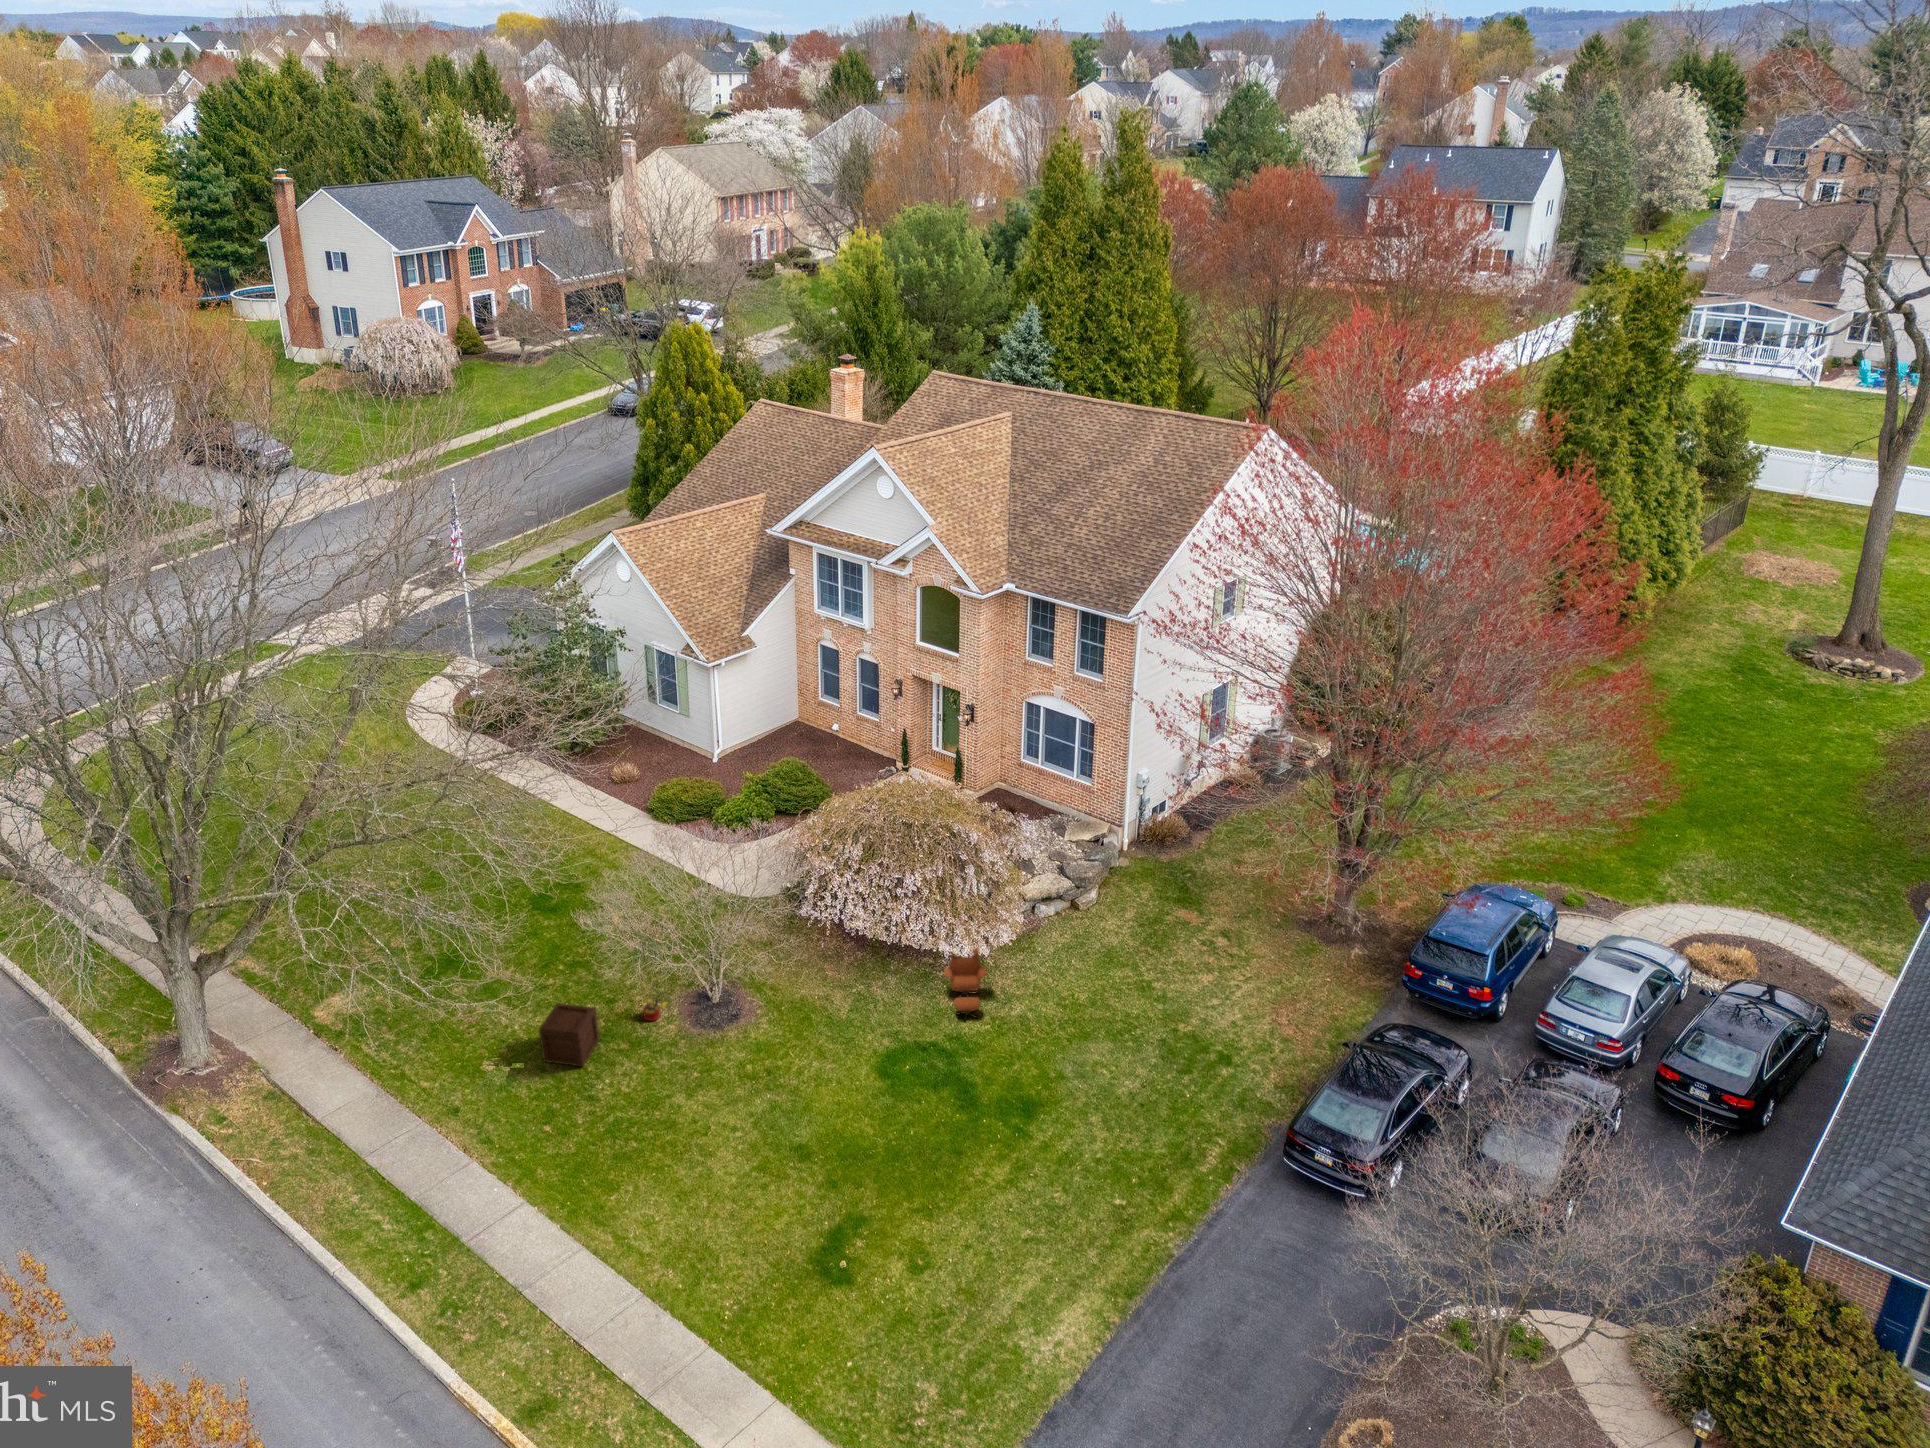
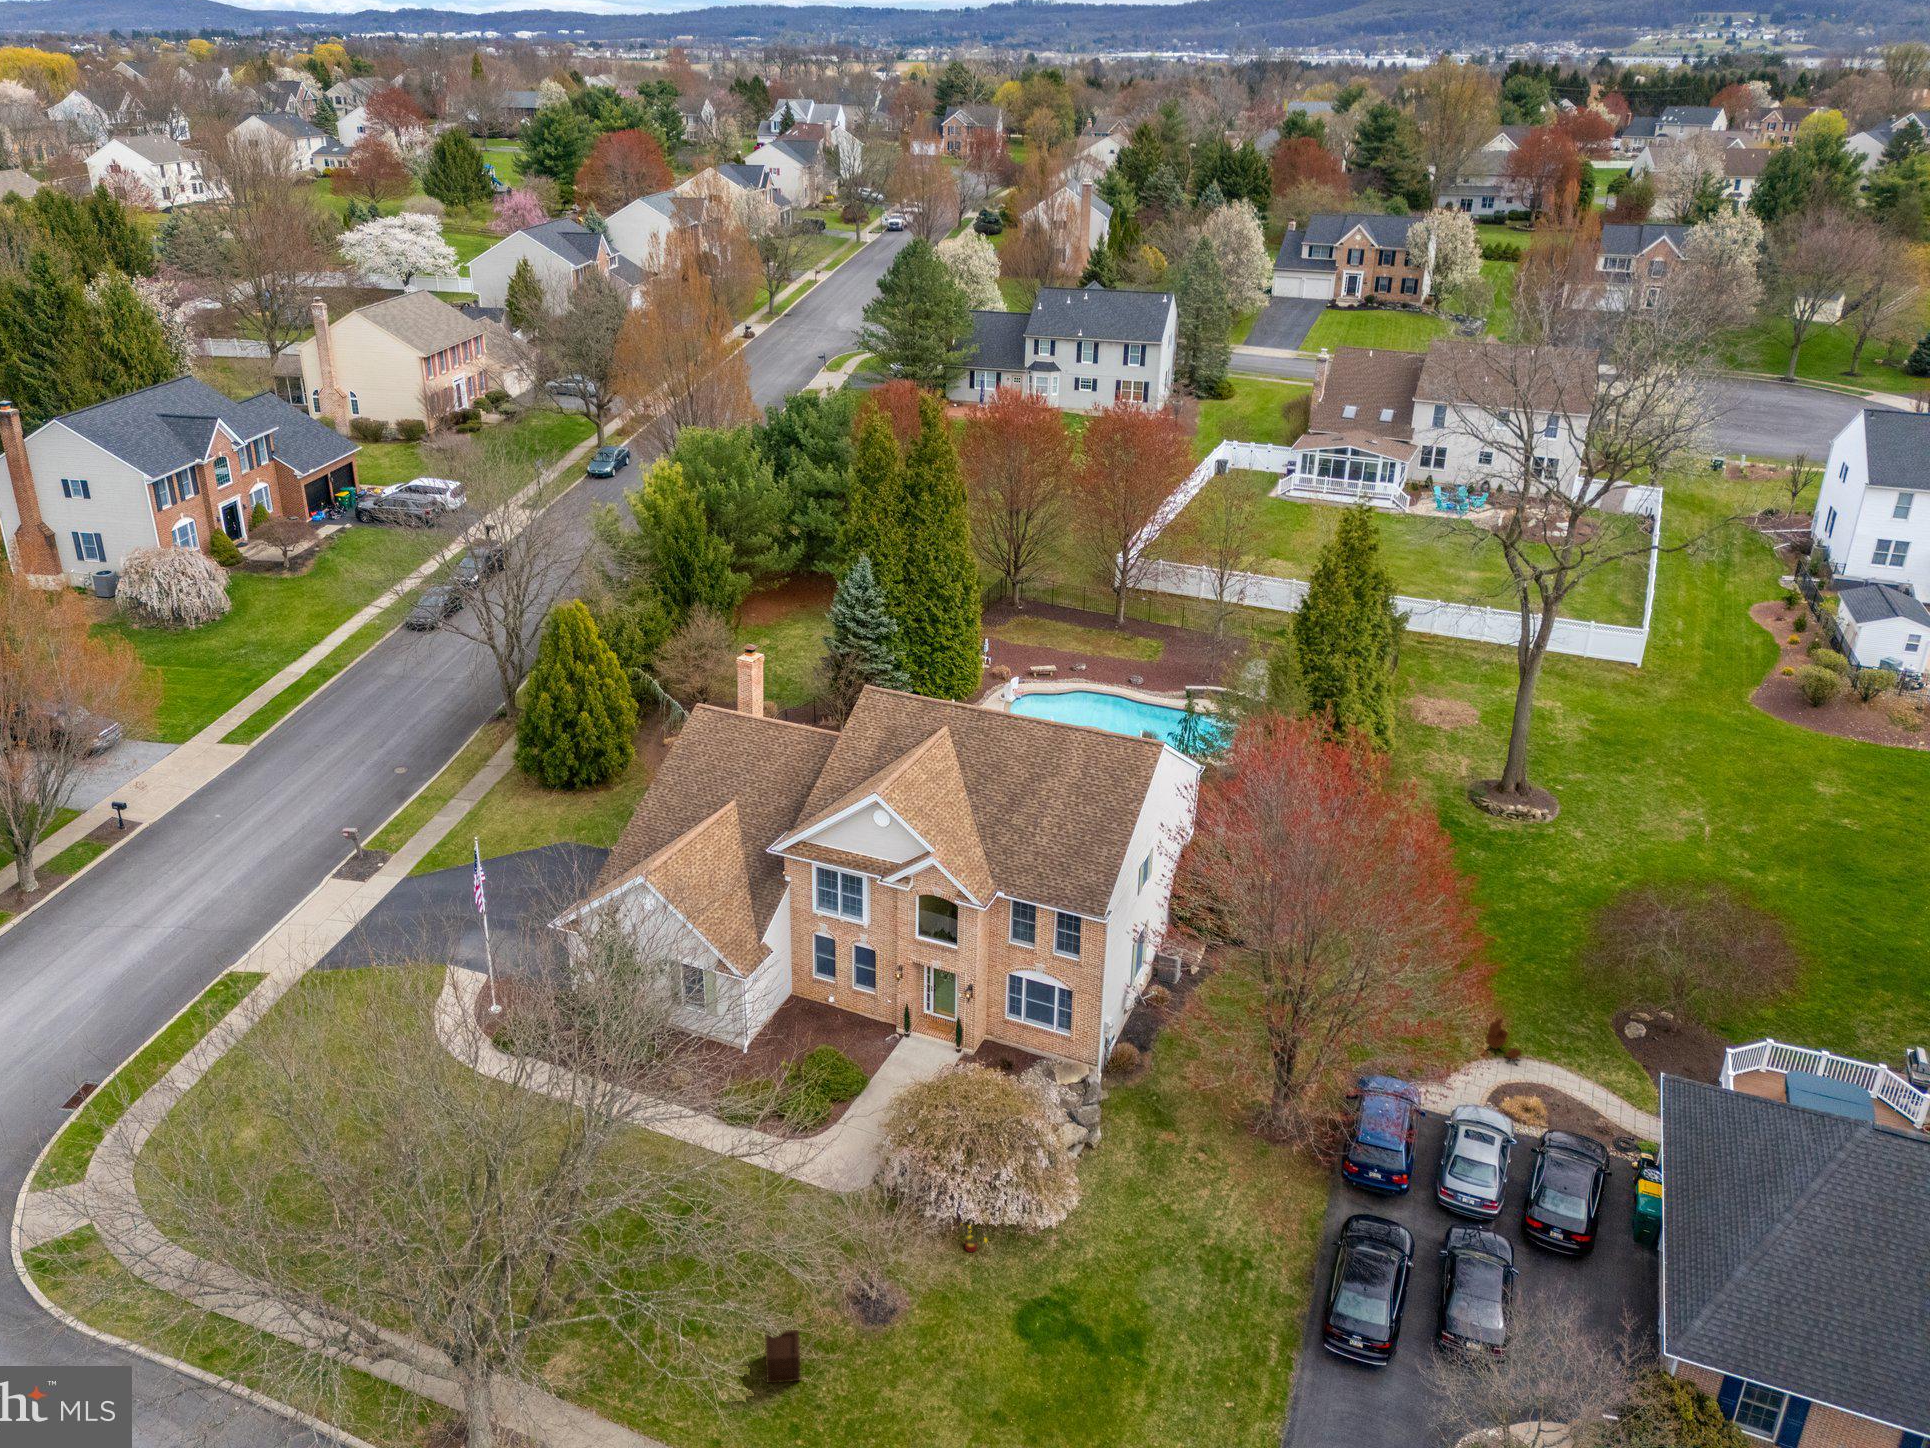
lounge chair: present [944,948,987,1021] -> present [1486,1018,1521,1063]
decorative plant: present [642,984,667,1021] -> present [962,1223,987,1252]

